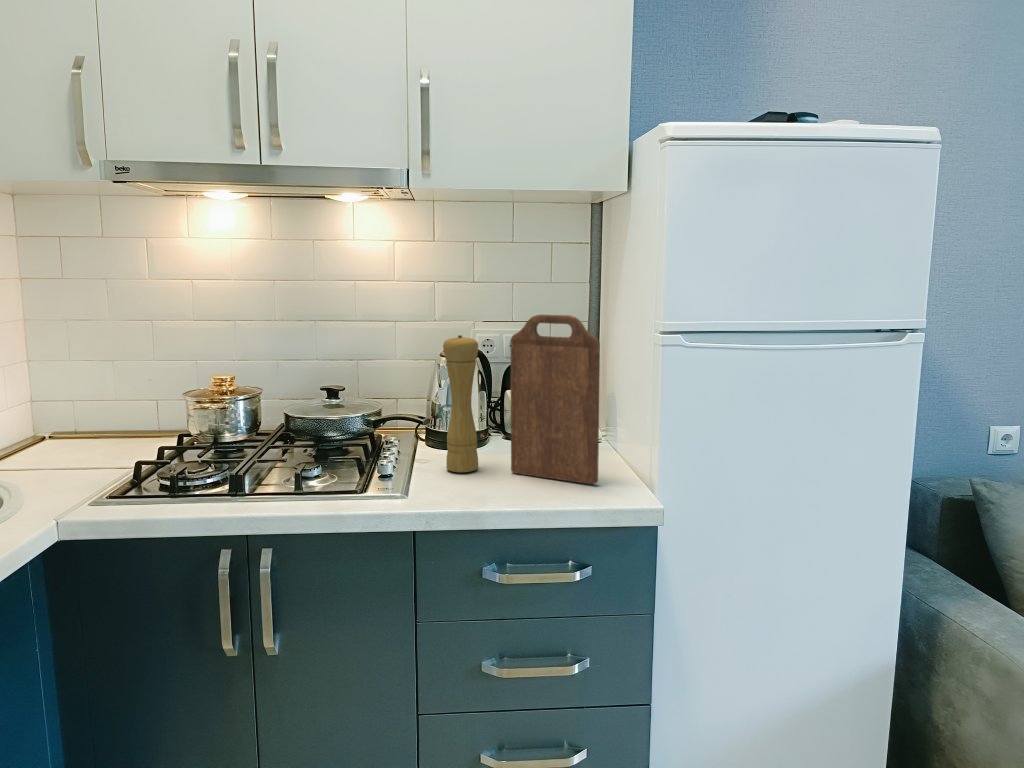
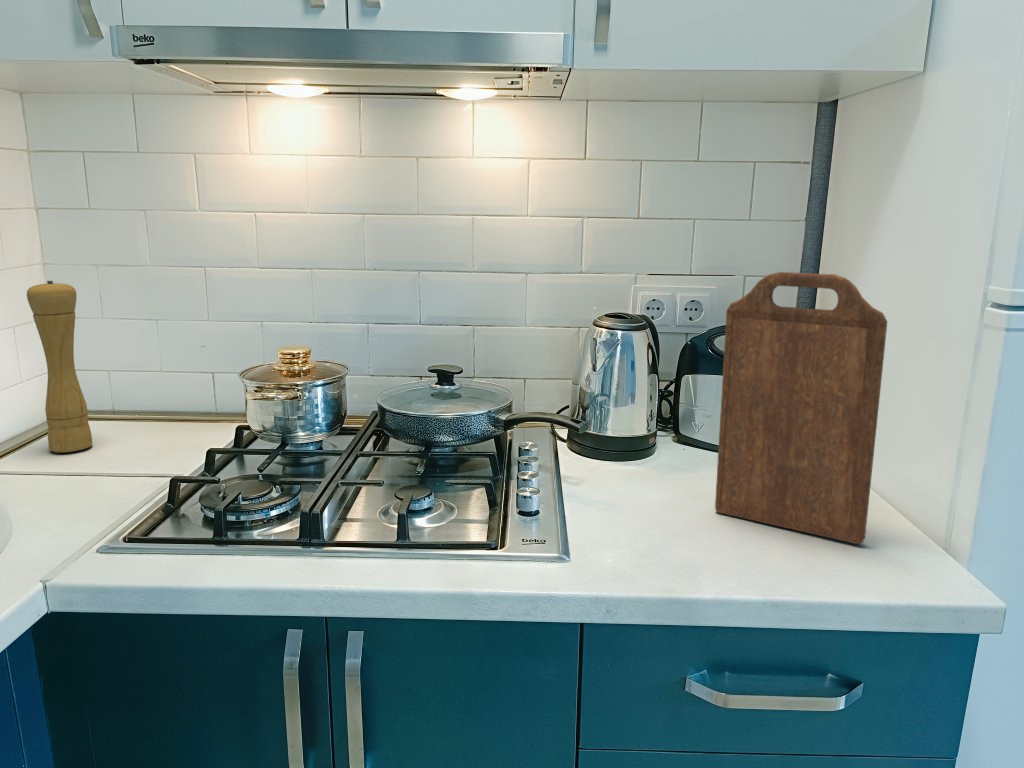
pepper mill: present [443,335,478,472] -> present [27,281,92,452]

